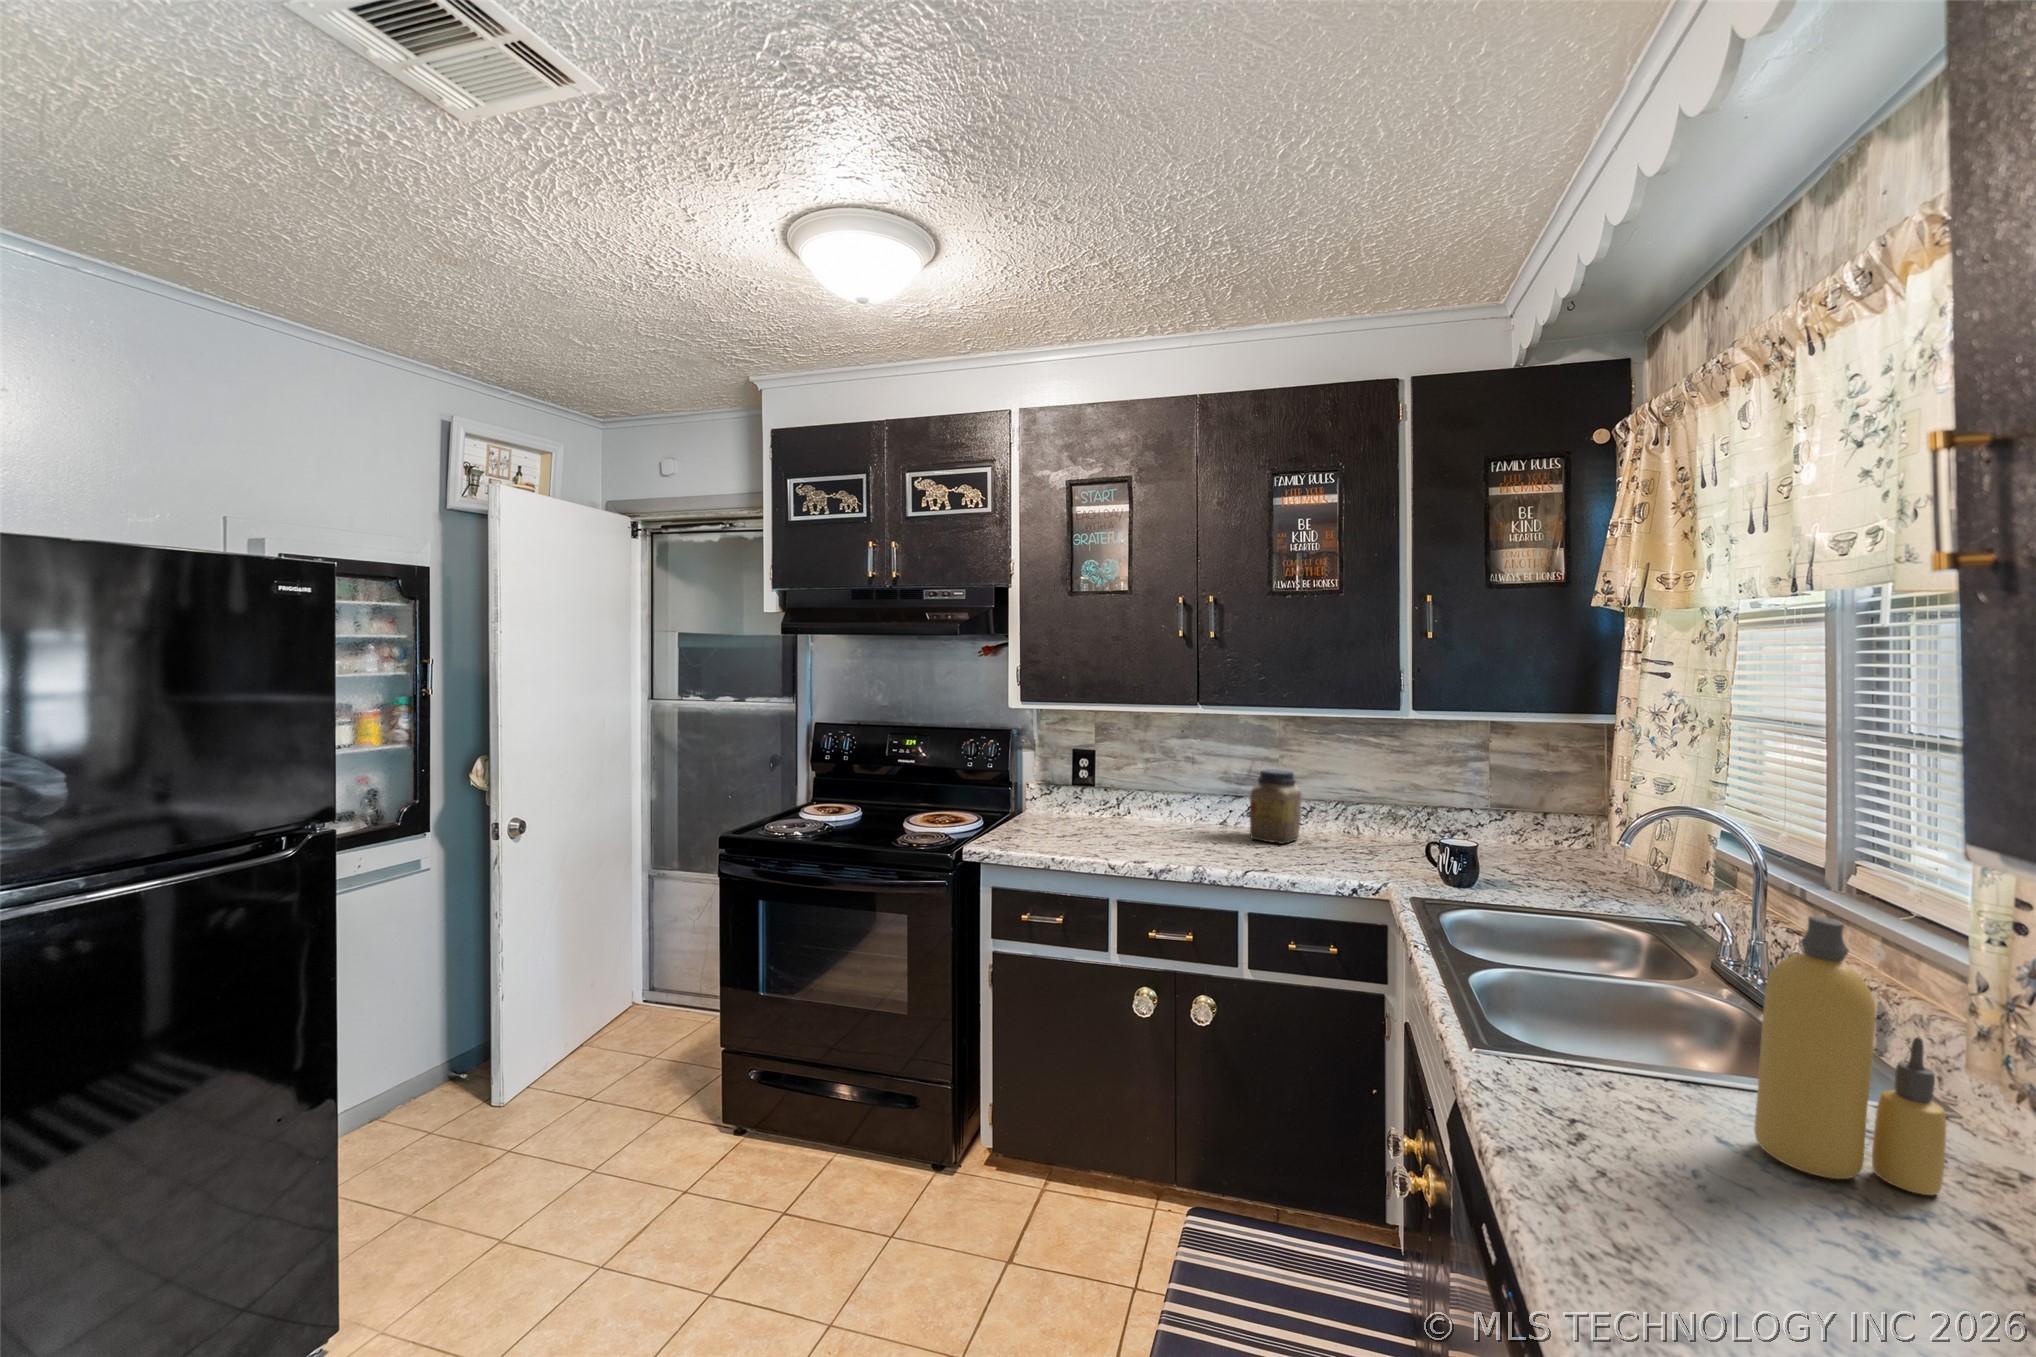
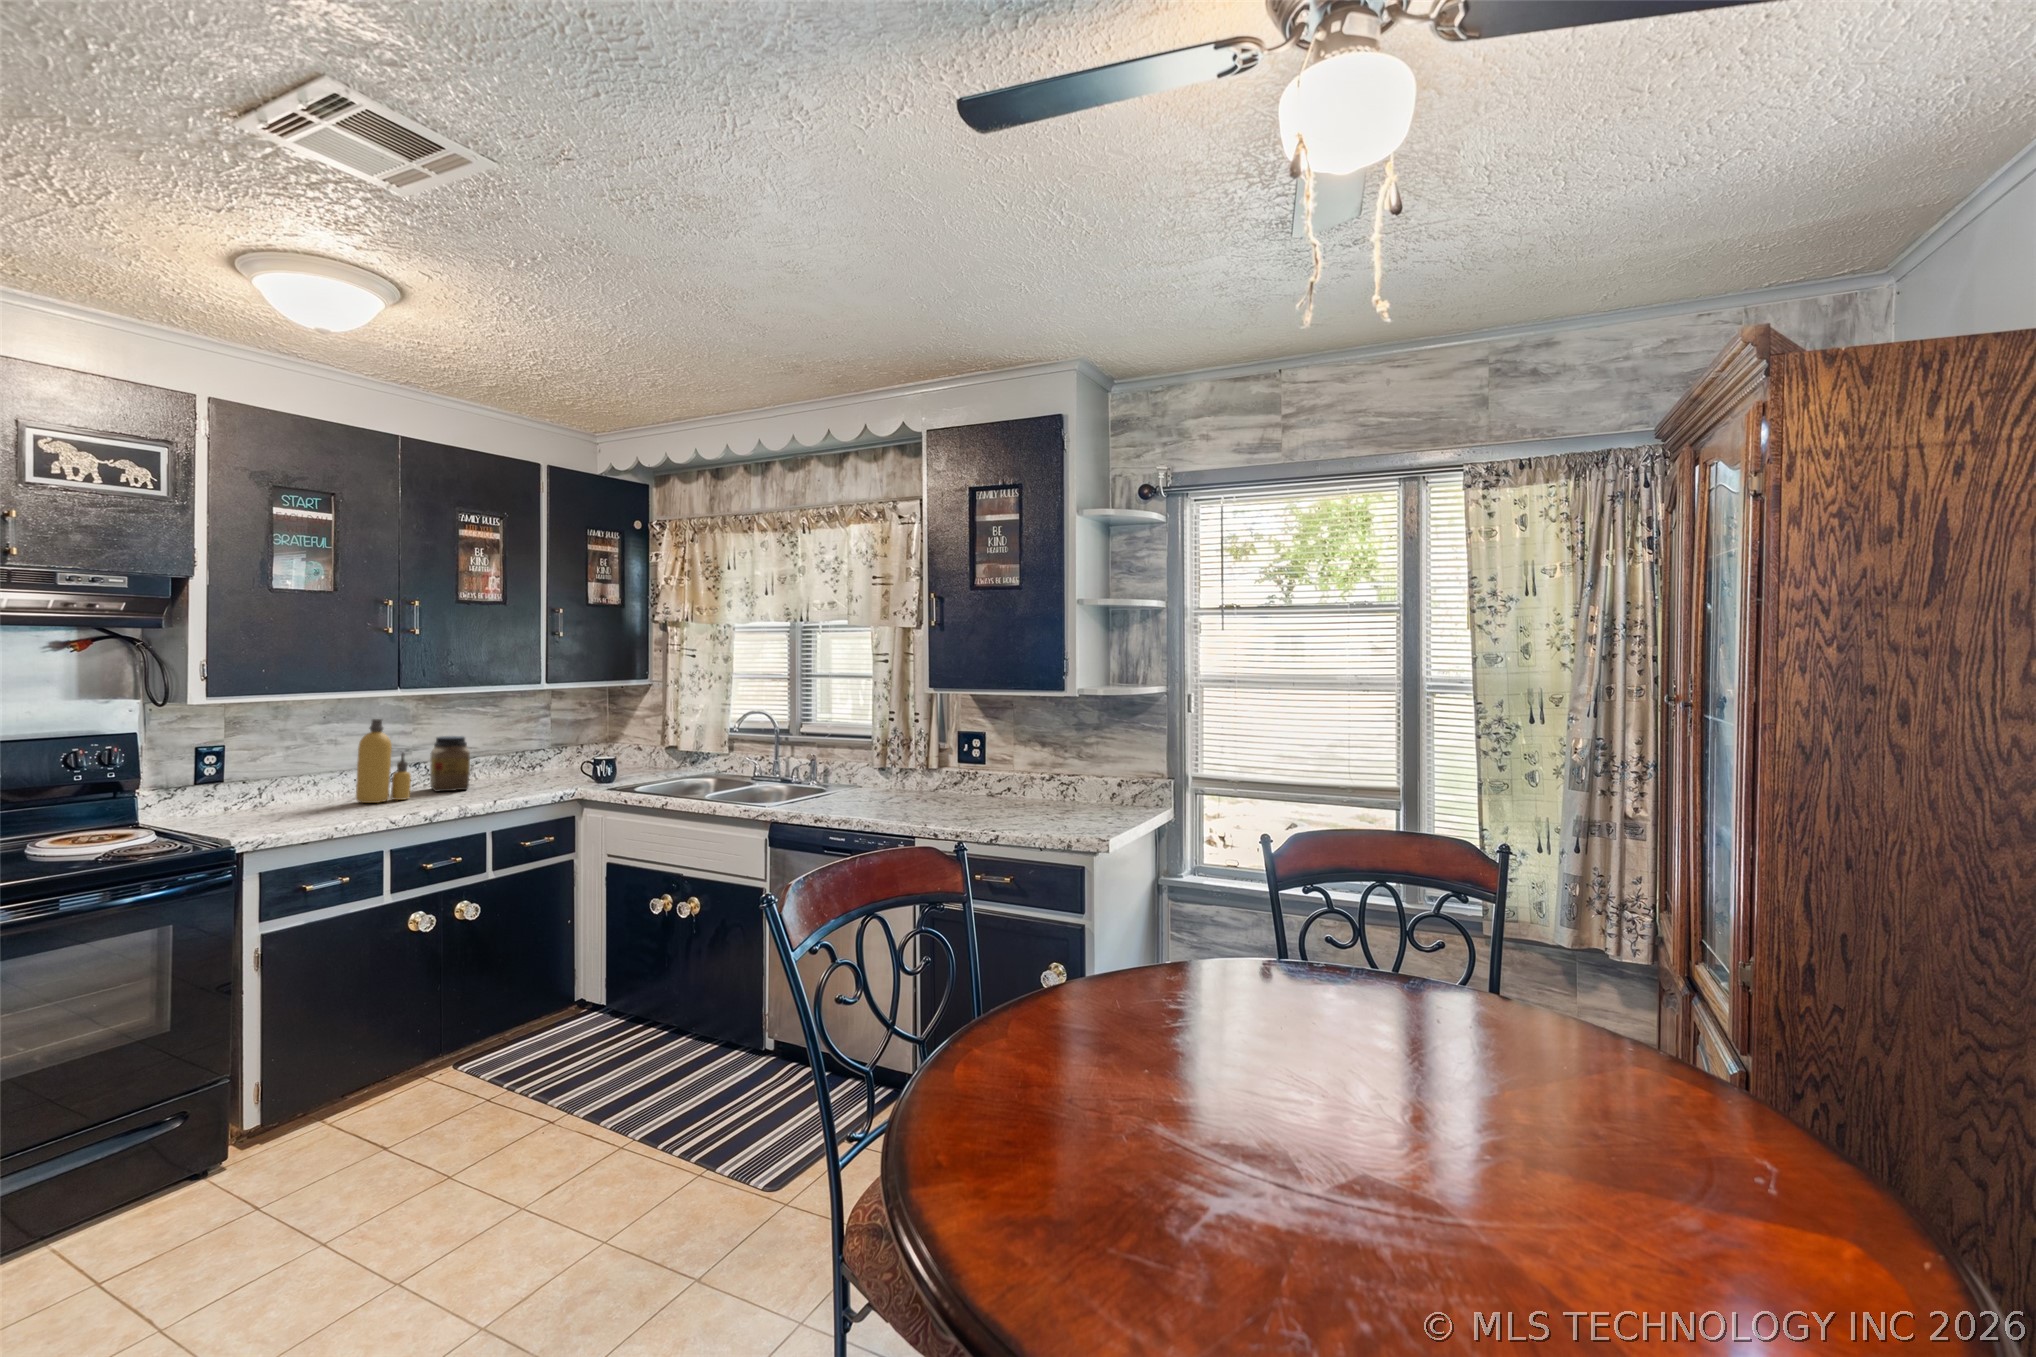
bottle: present [1754,916,1946,1195] -> present [356,719,411,803]

